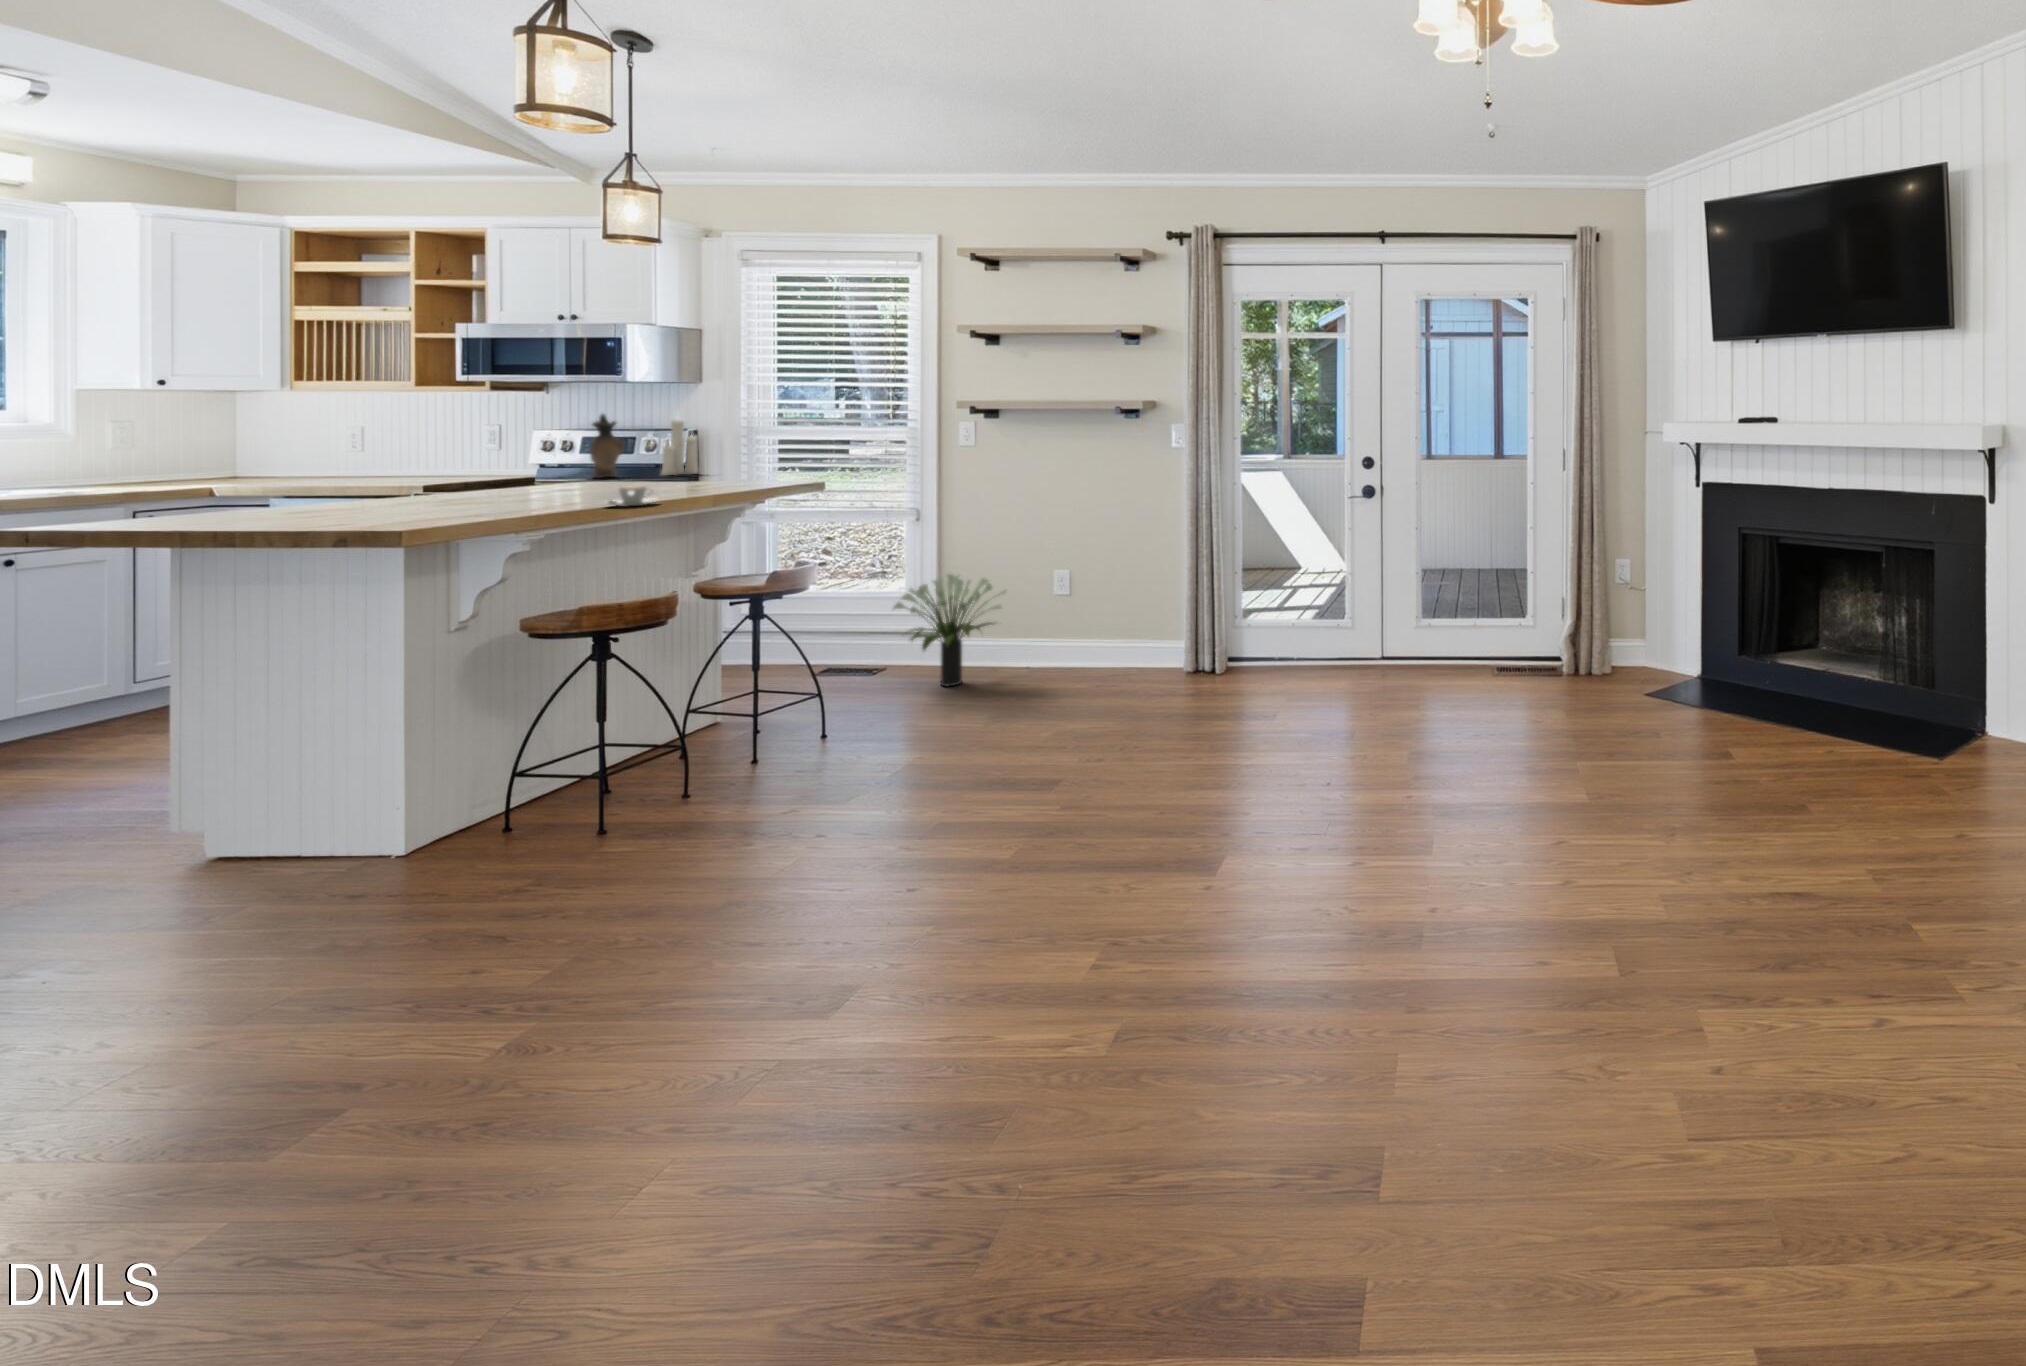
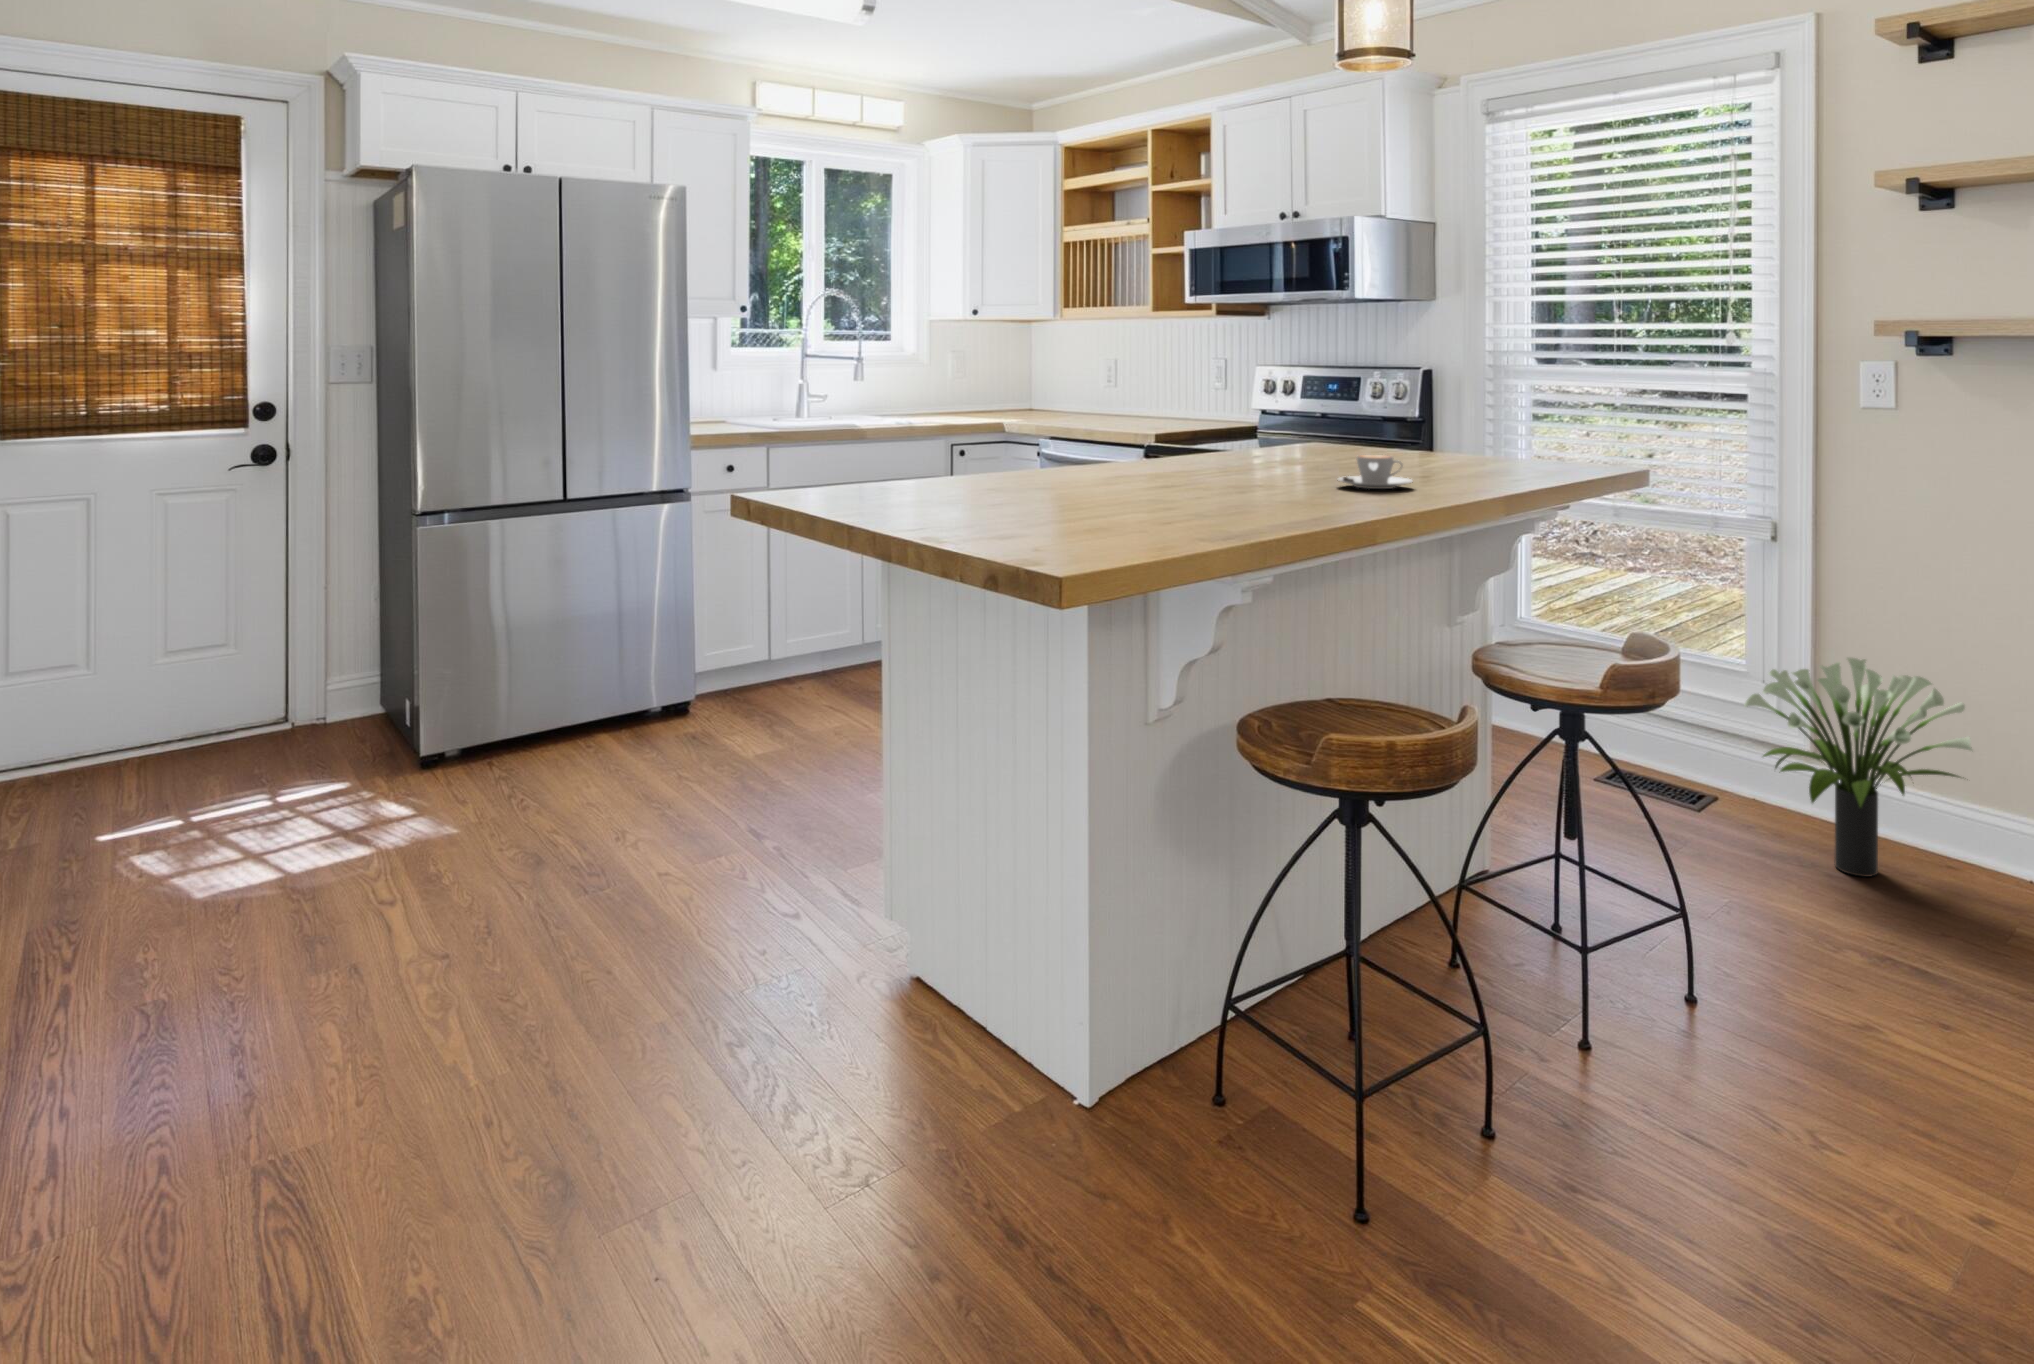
ceramic pitcher: present [590,414,624,478] -> none [1312,345,1348,431]
candle: present [662,419,699,475] -> none [1389,339,1434,434]

